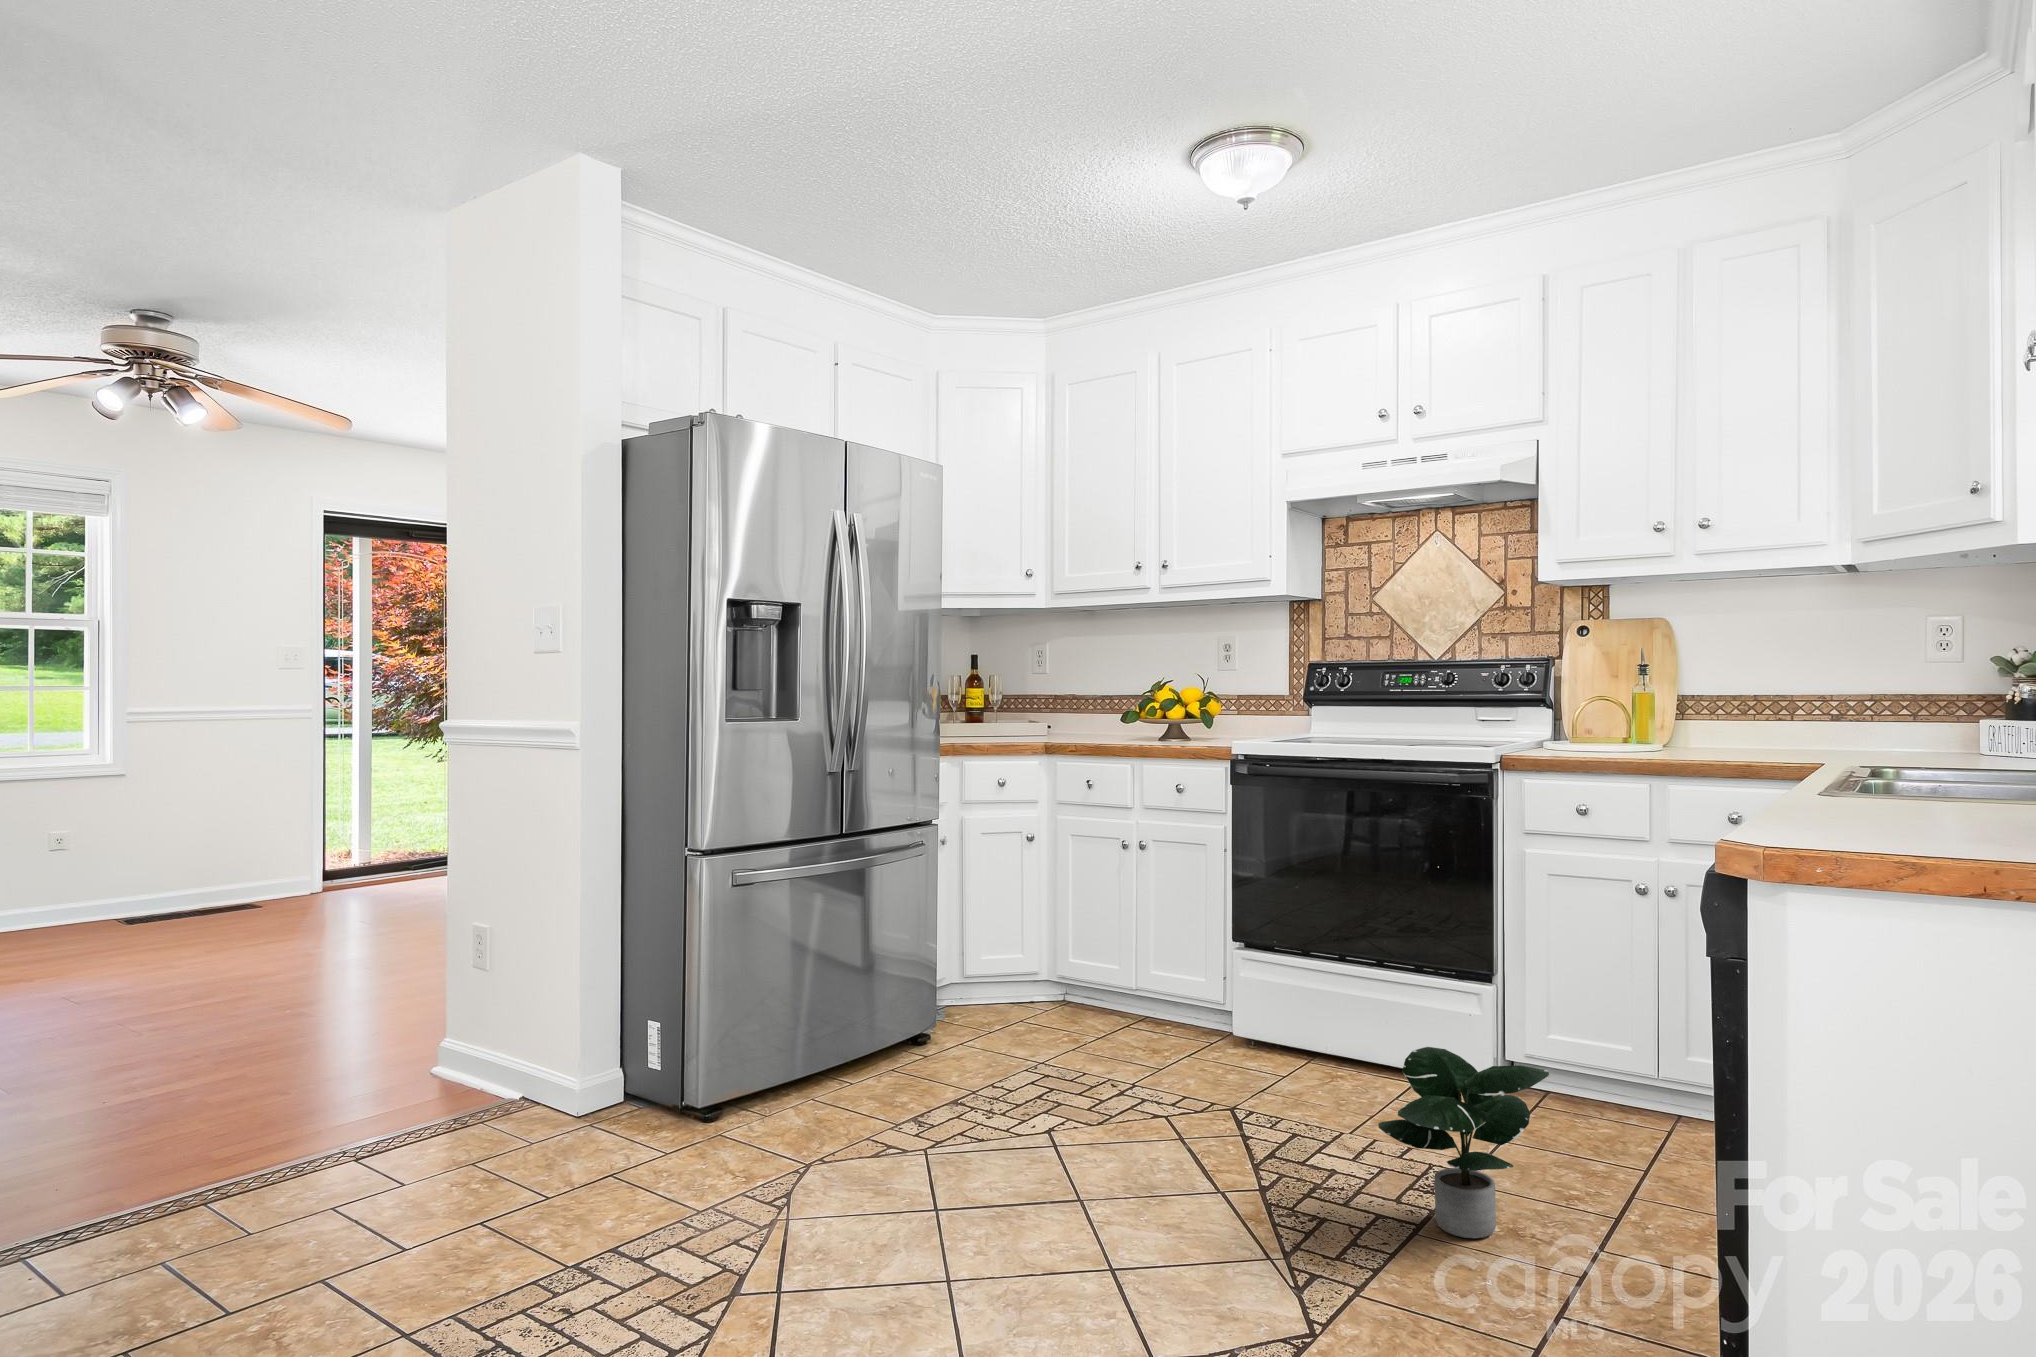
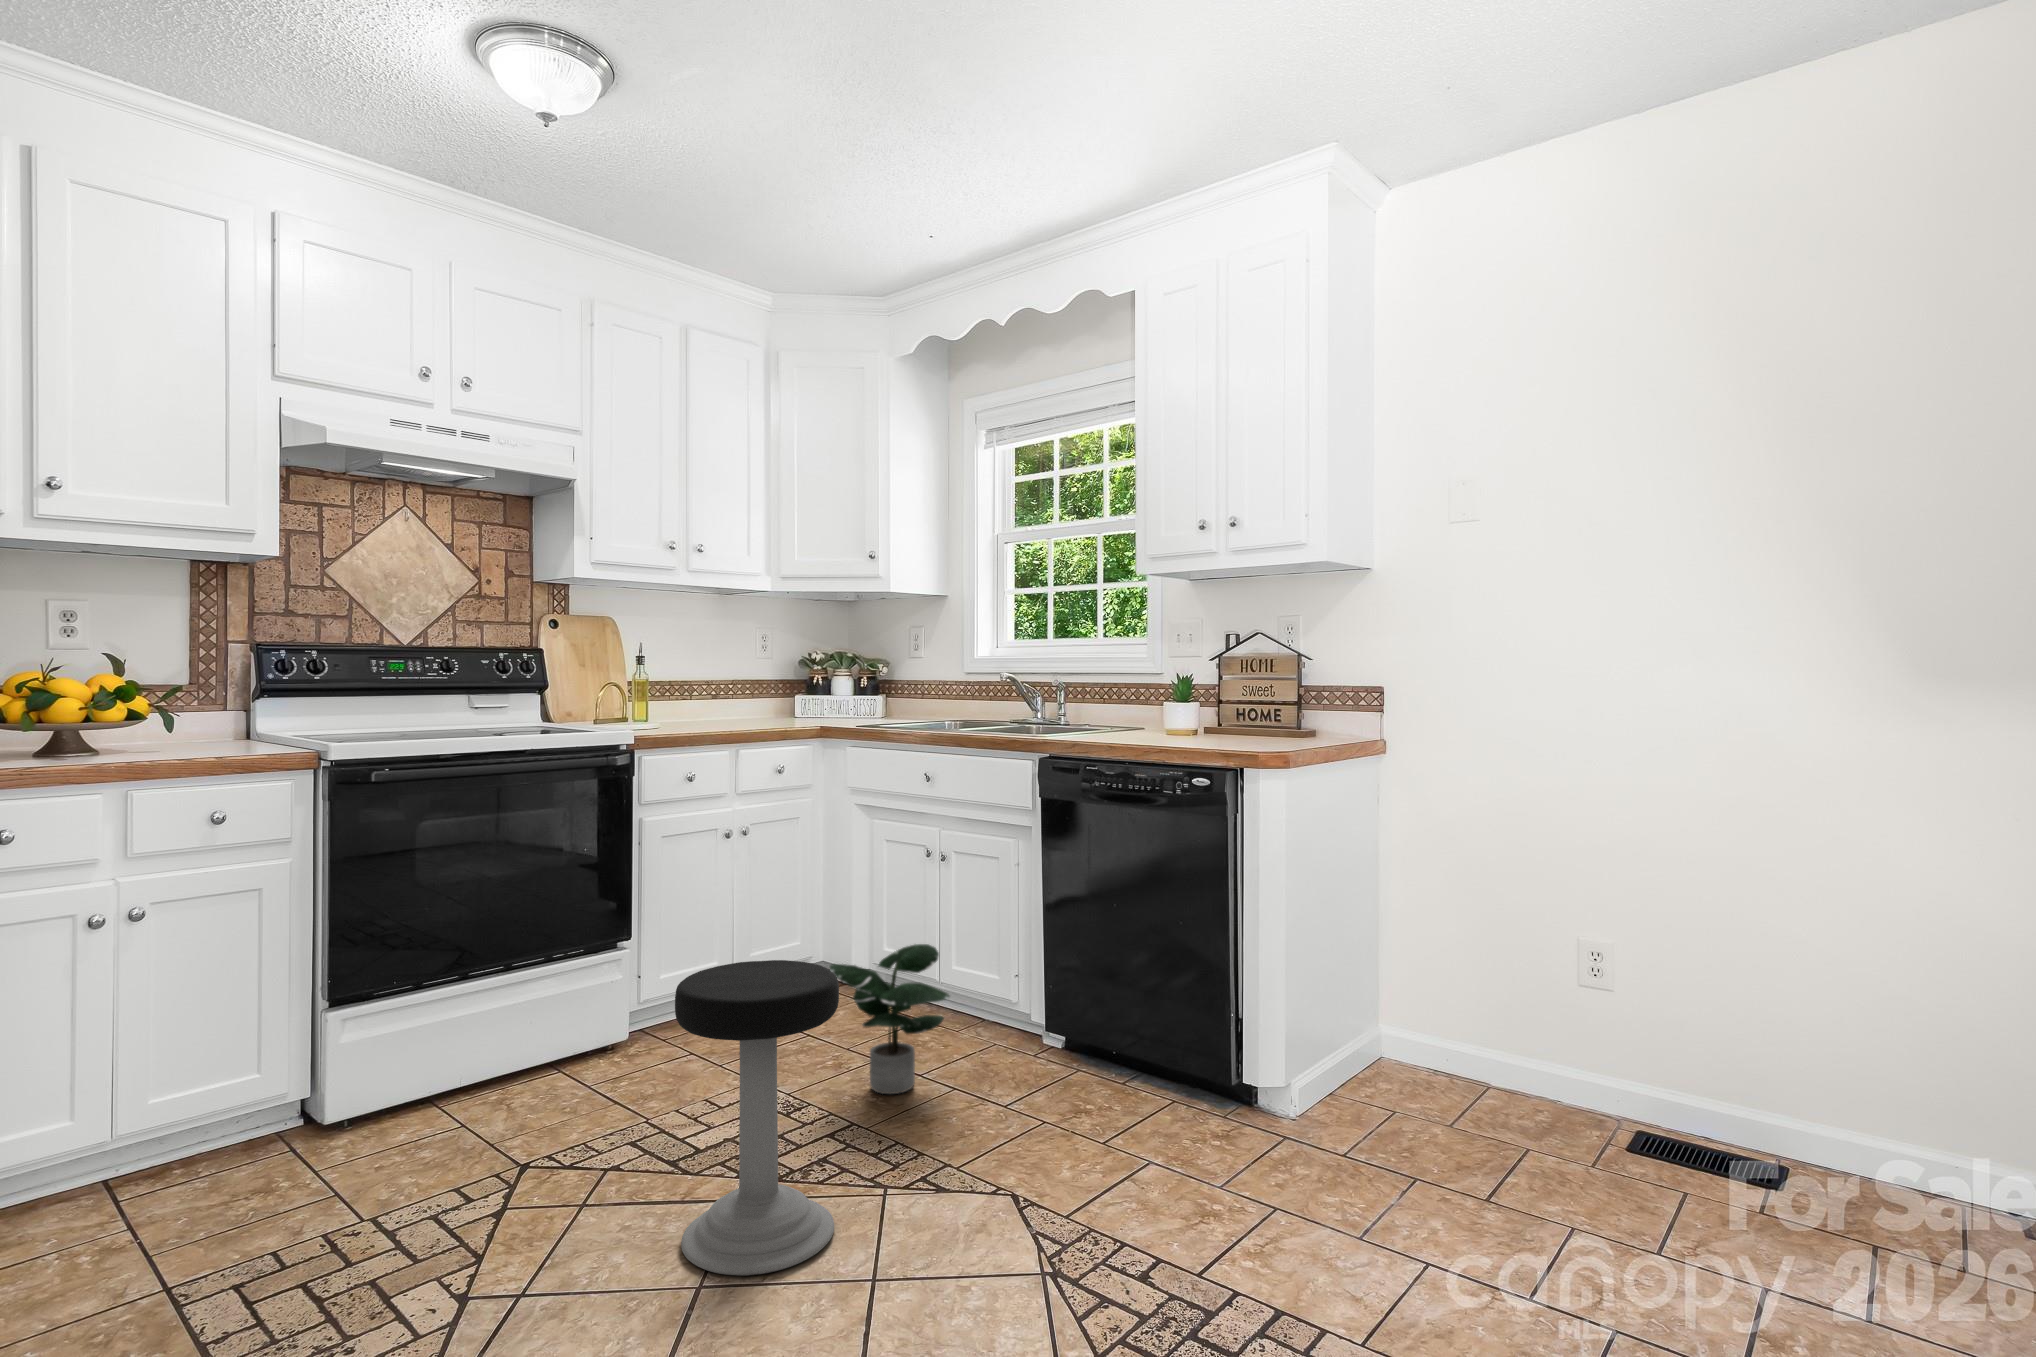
stool: none [1015,960,1157,1227] -> present [675,960,839,1275]

